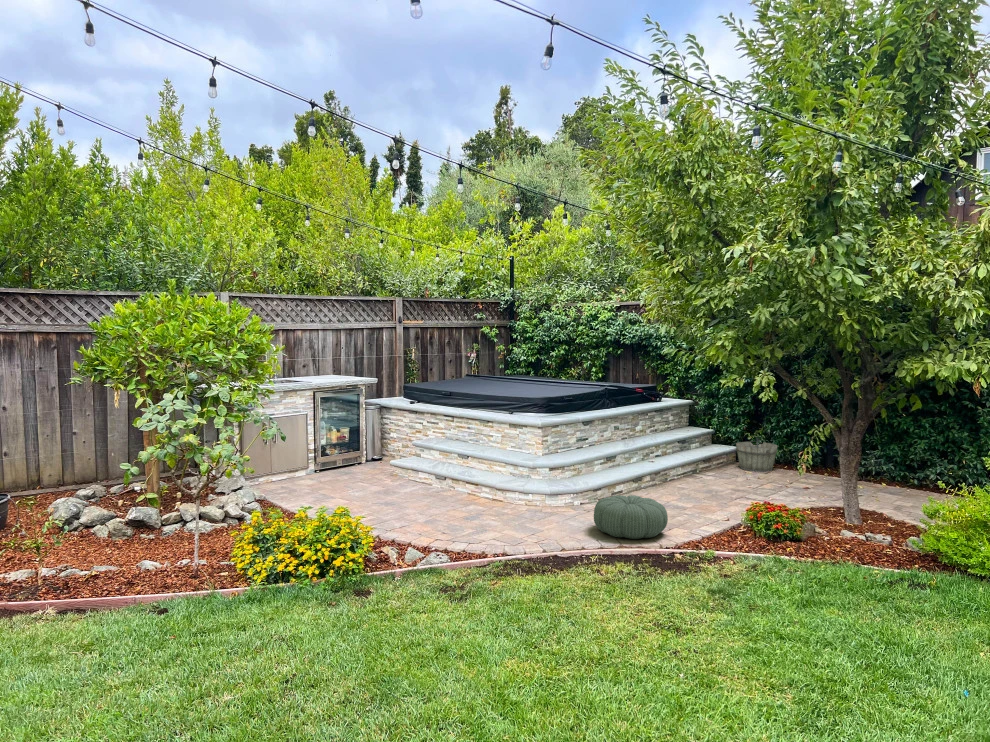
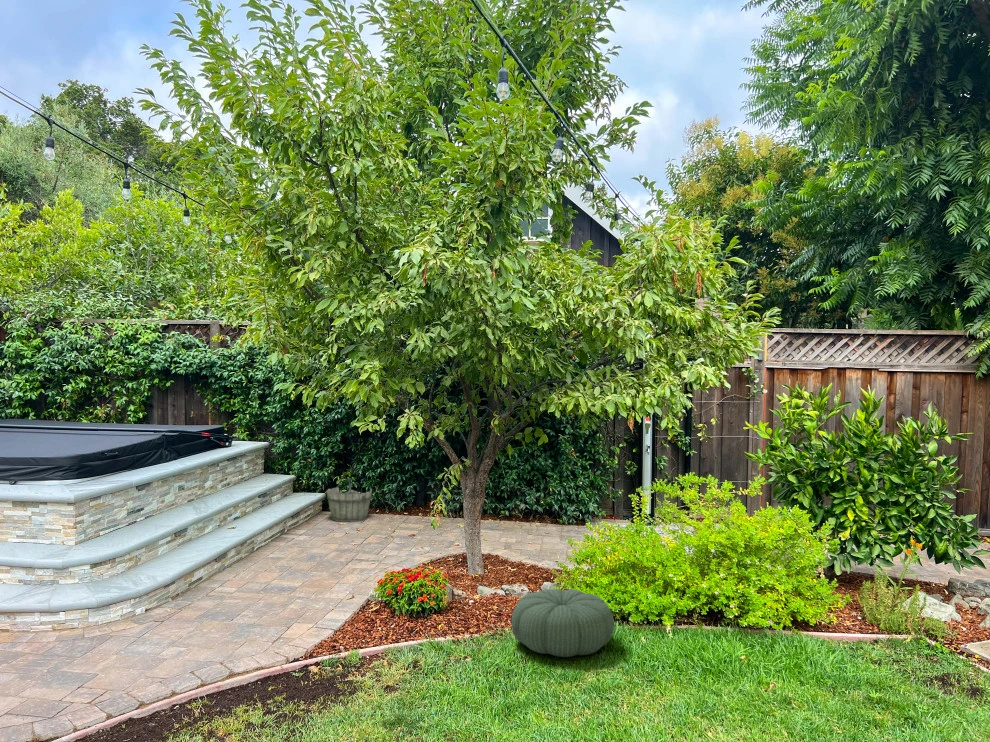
pouf: present [594,495,668,539] -> present [512,589,614,657]

